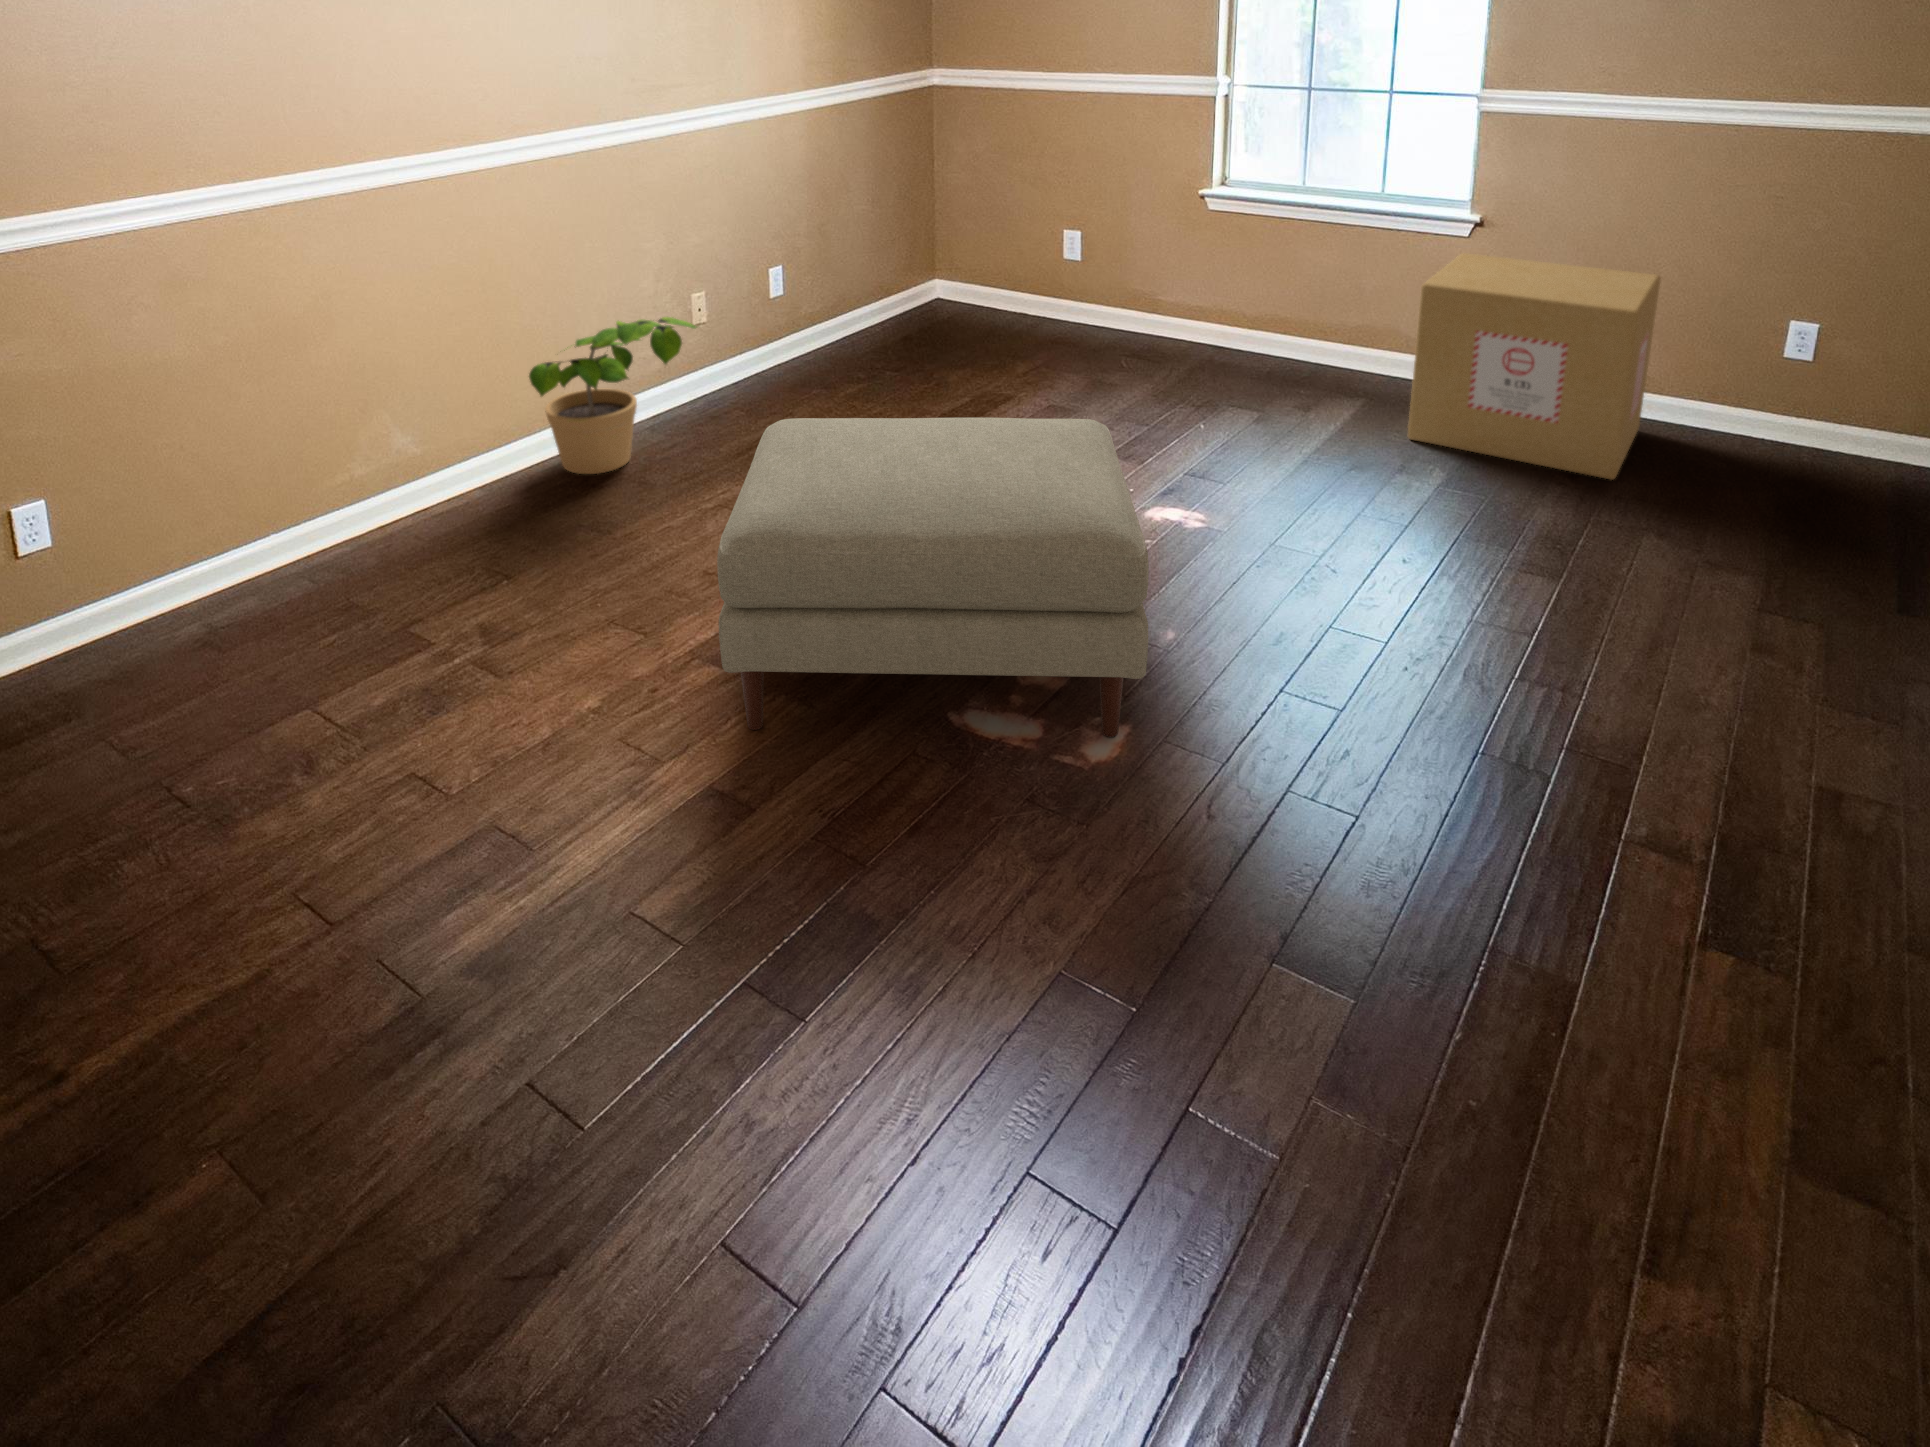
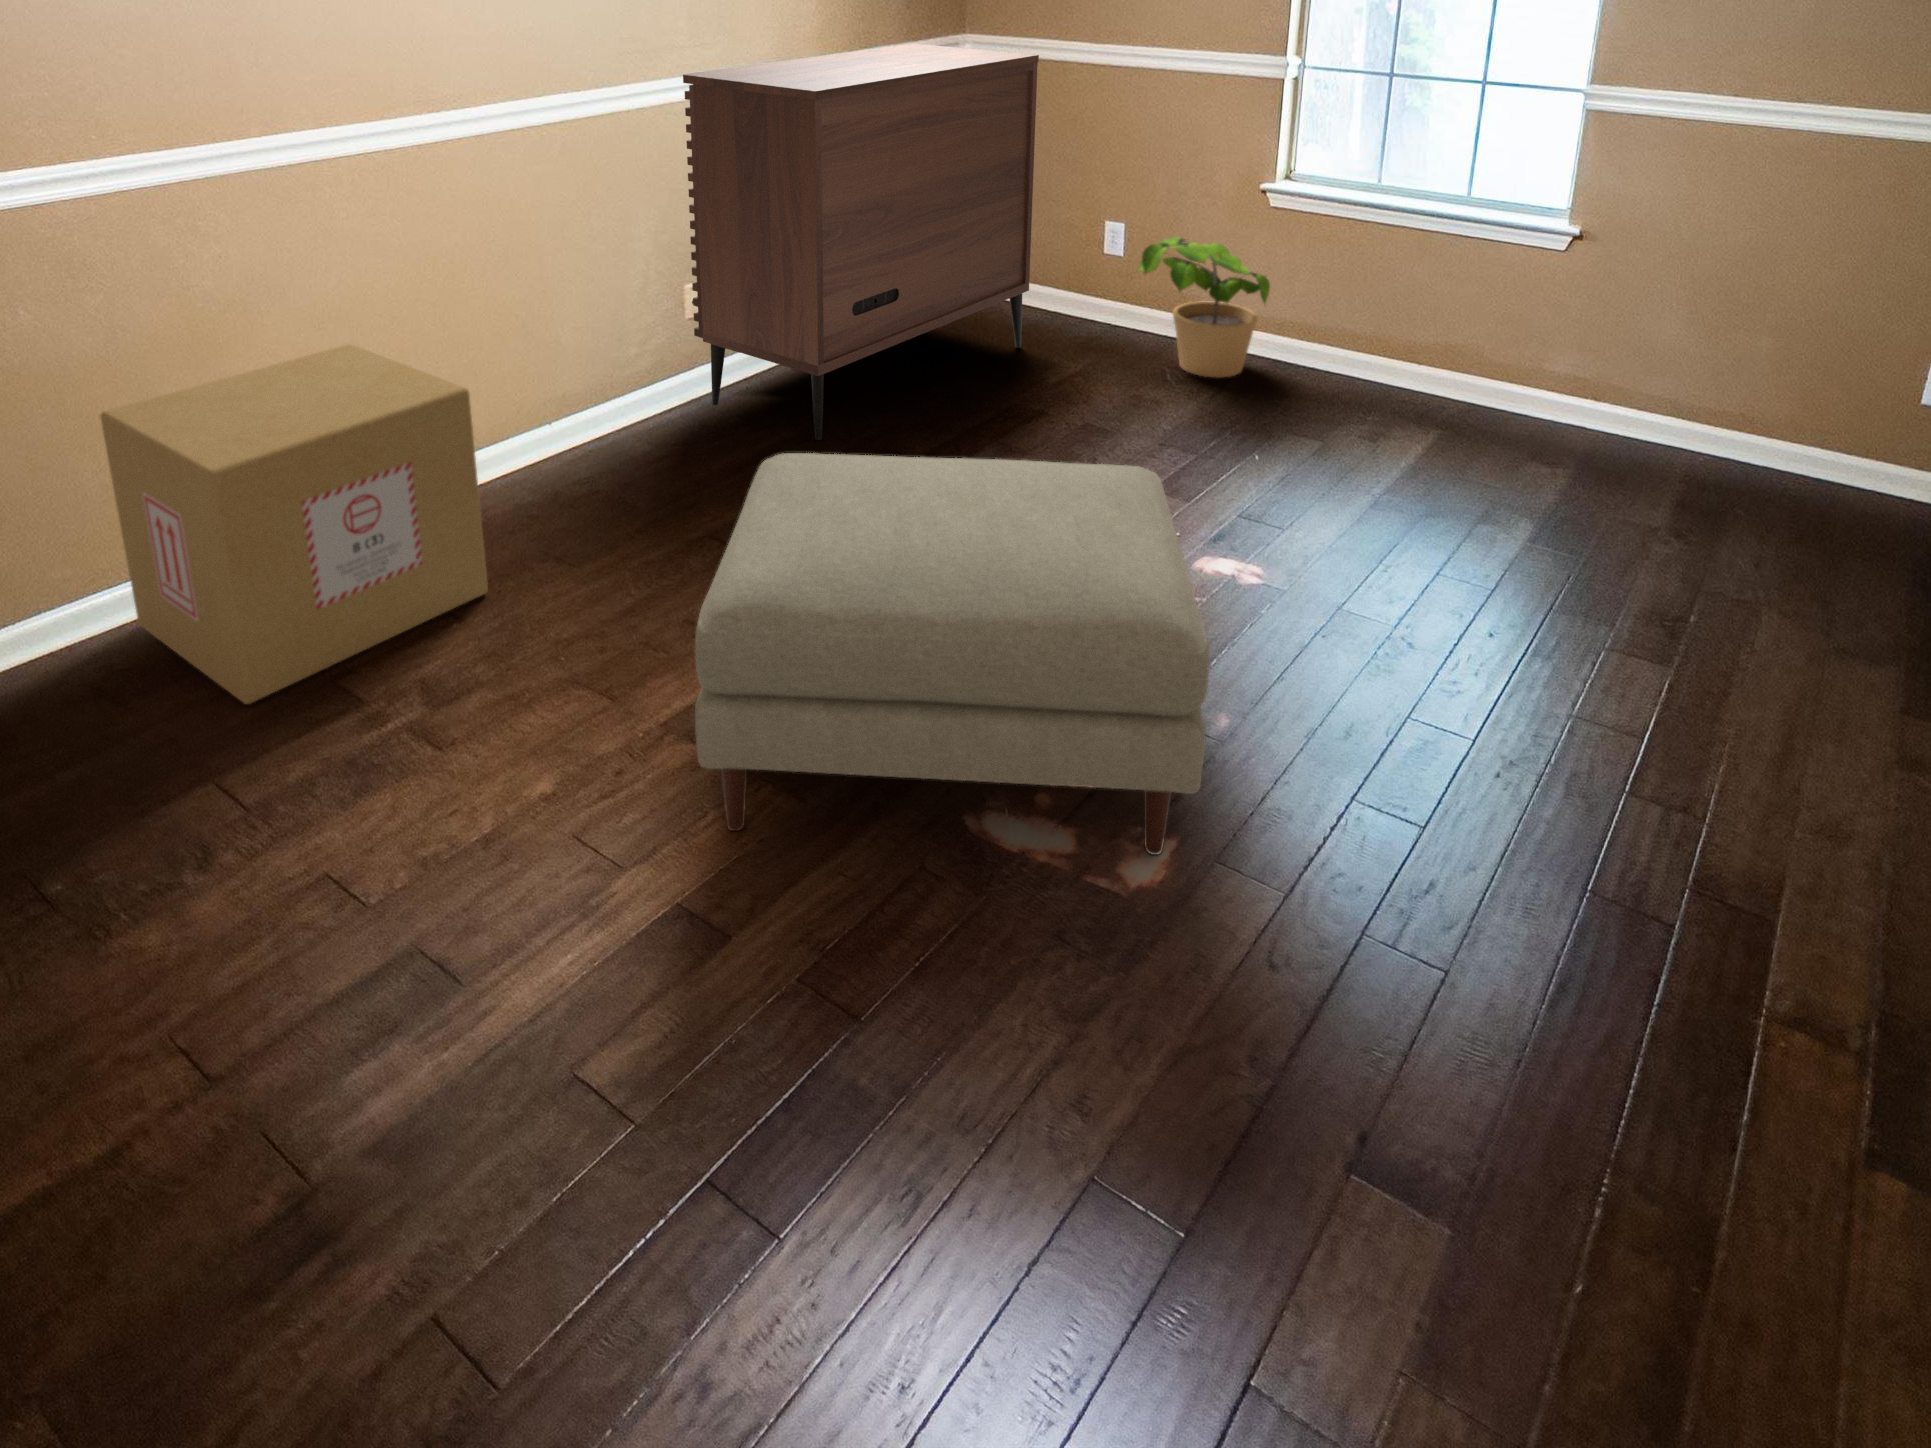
dresser: none [685,77,997,425] -> present [683,44,1039,440]
cardboard box: present [1408,253,1661,480] -> present [100,344,488,704]
potted plant: present [529,317,697,474] -> present [1138,237,1270,378]

